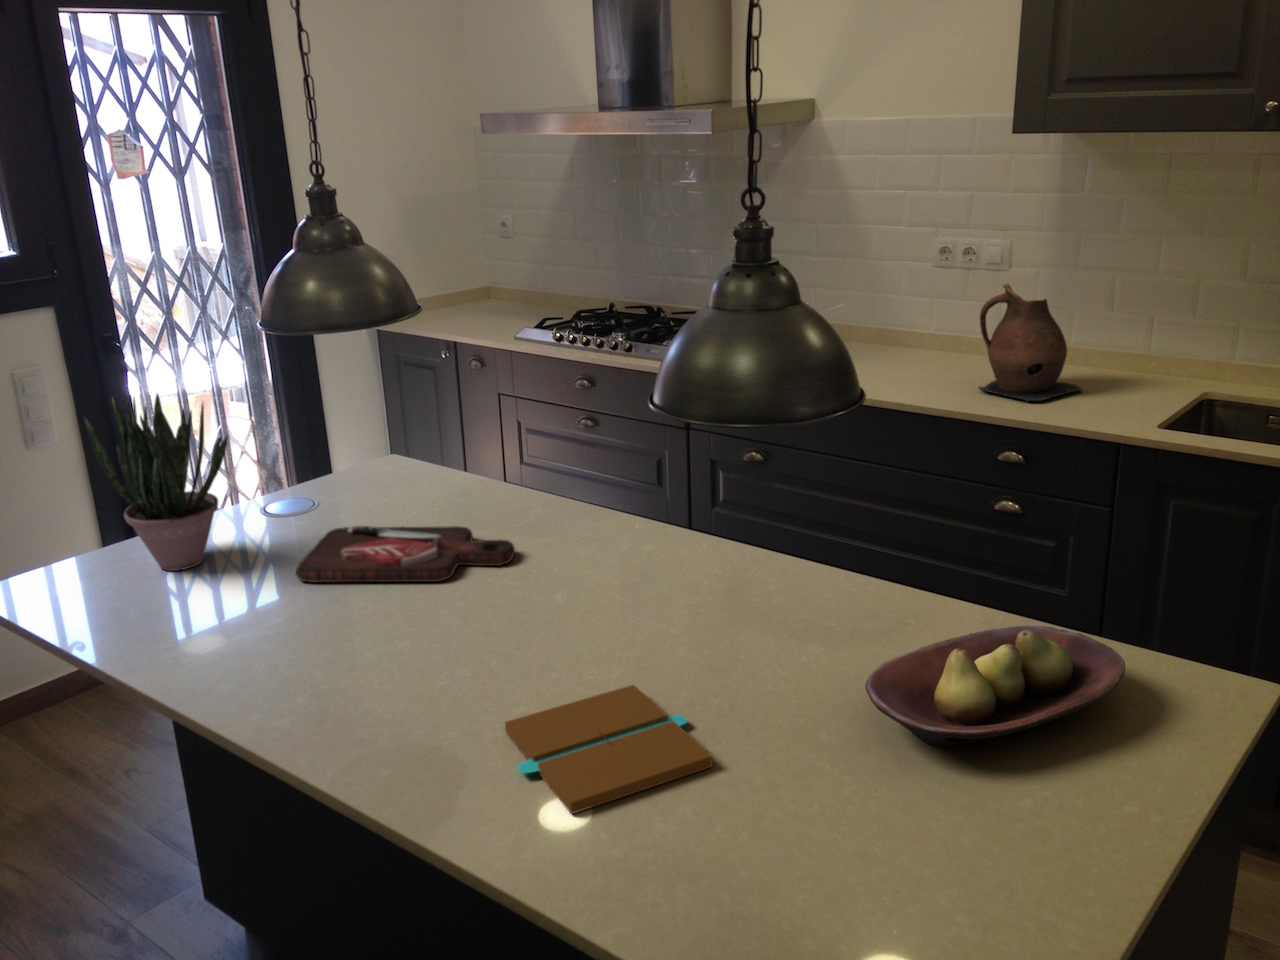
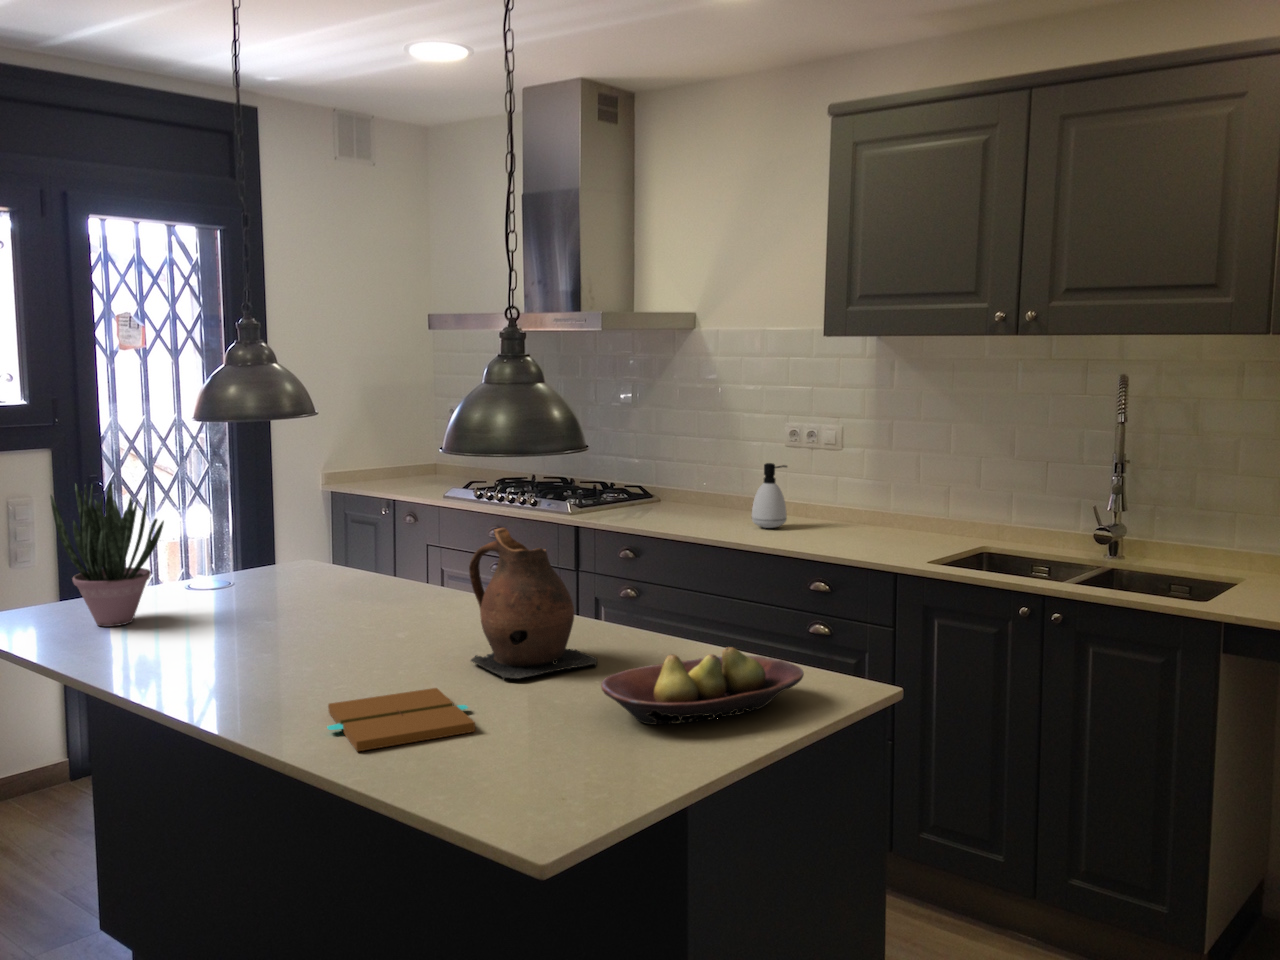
ceramic pitcher: present [979,284,1082,402] -> present [469,528,597,680]
soap dispenser: none [904,299,950,377] -> present [752,463,787,528]
cutting board: present [296,526,515,582] -> none [203,600,384,636]

